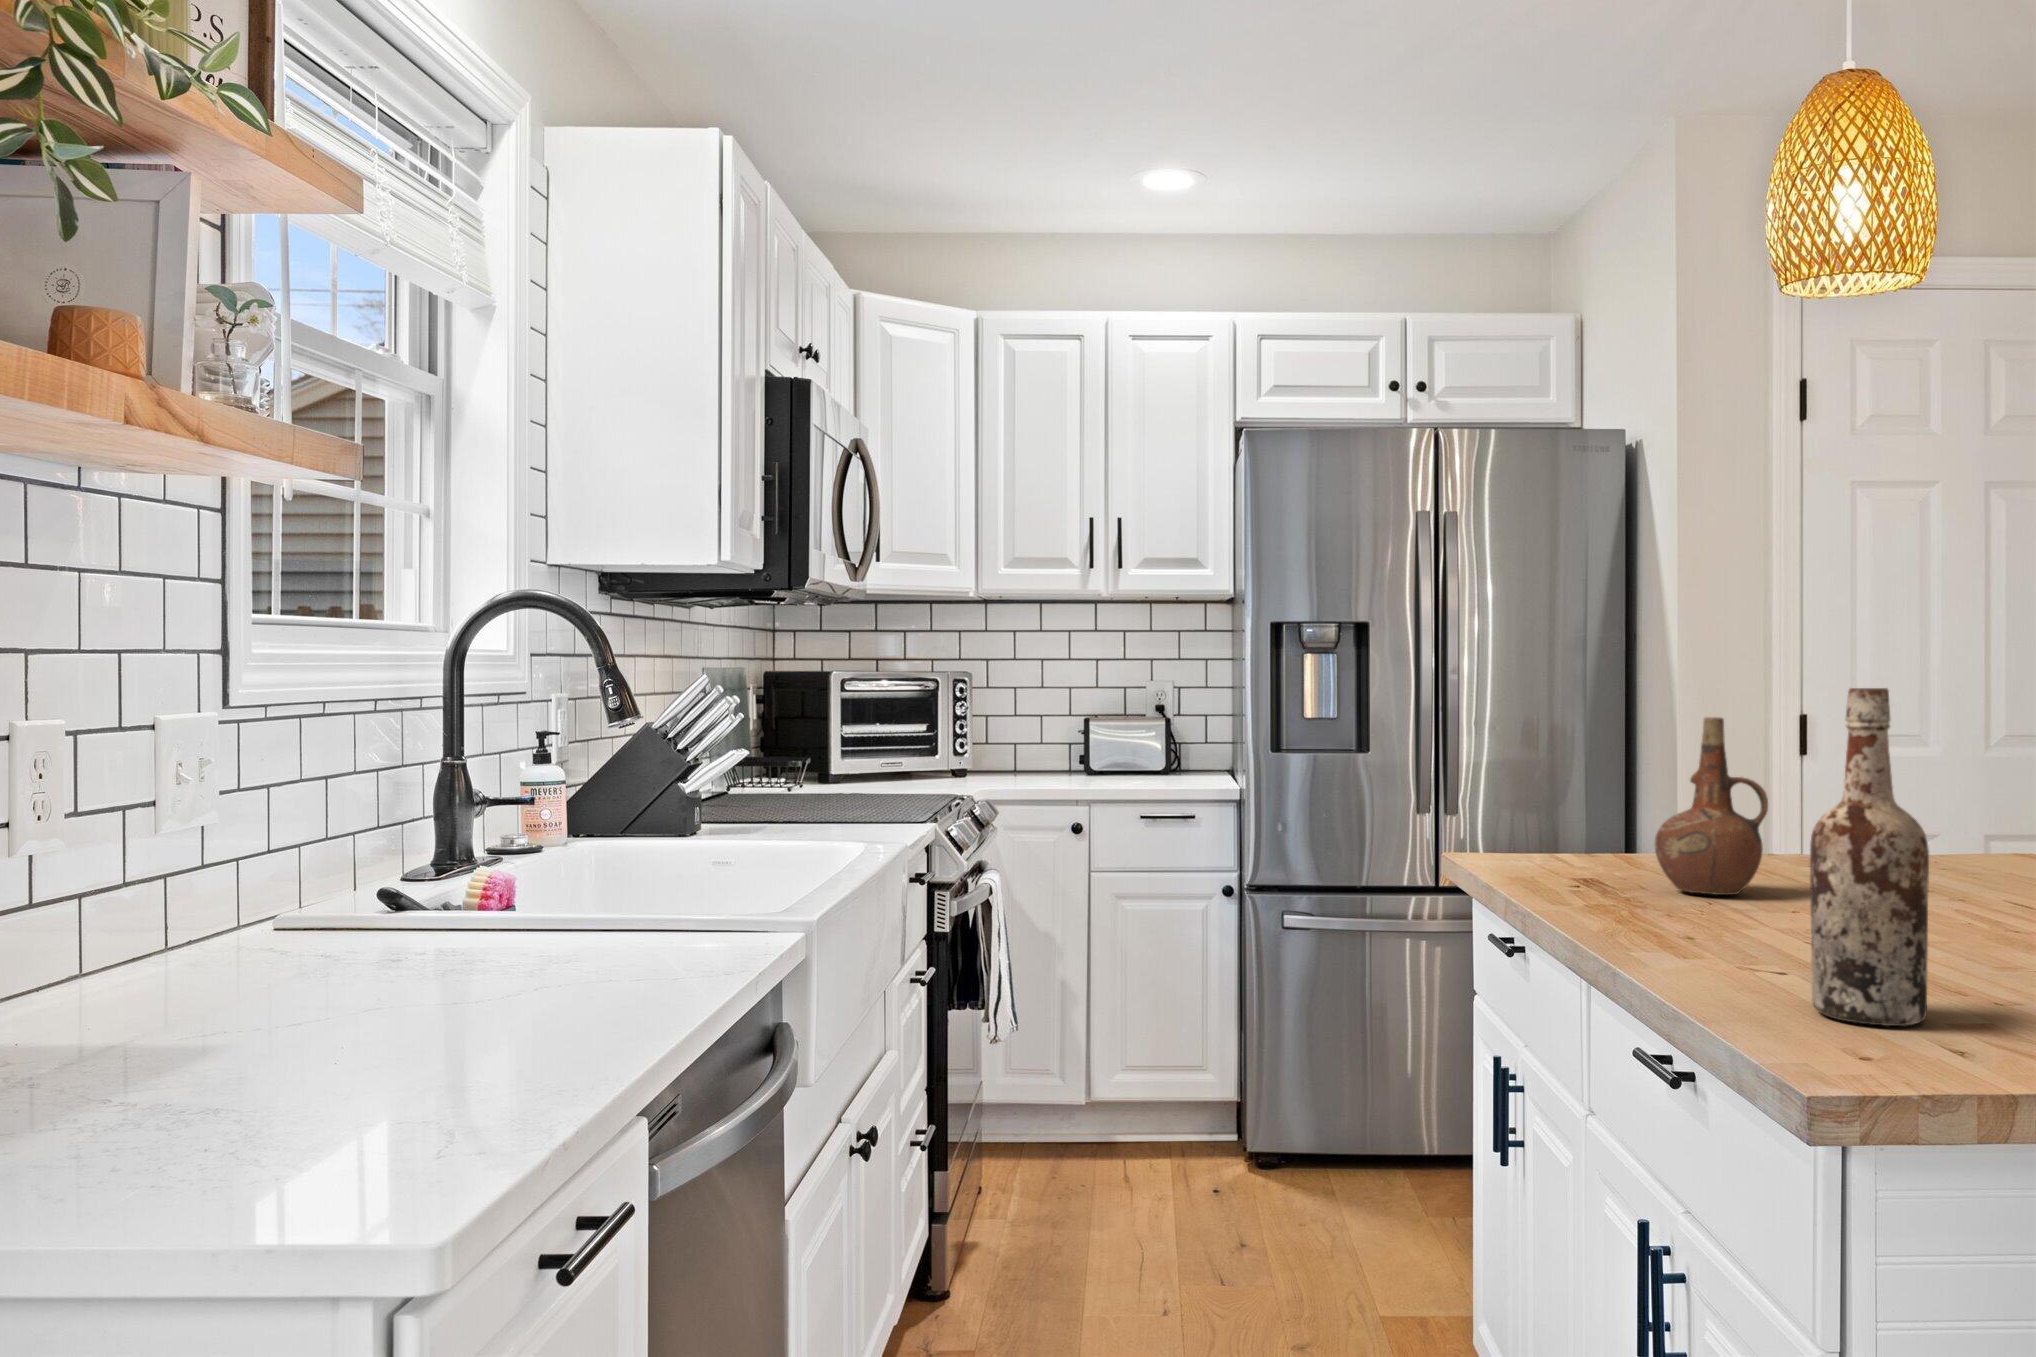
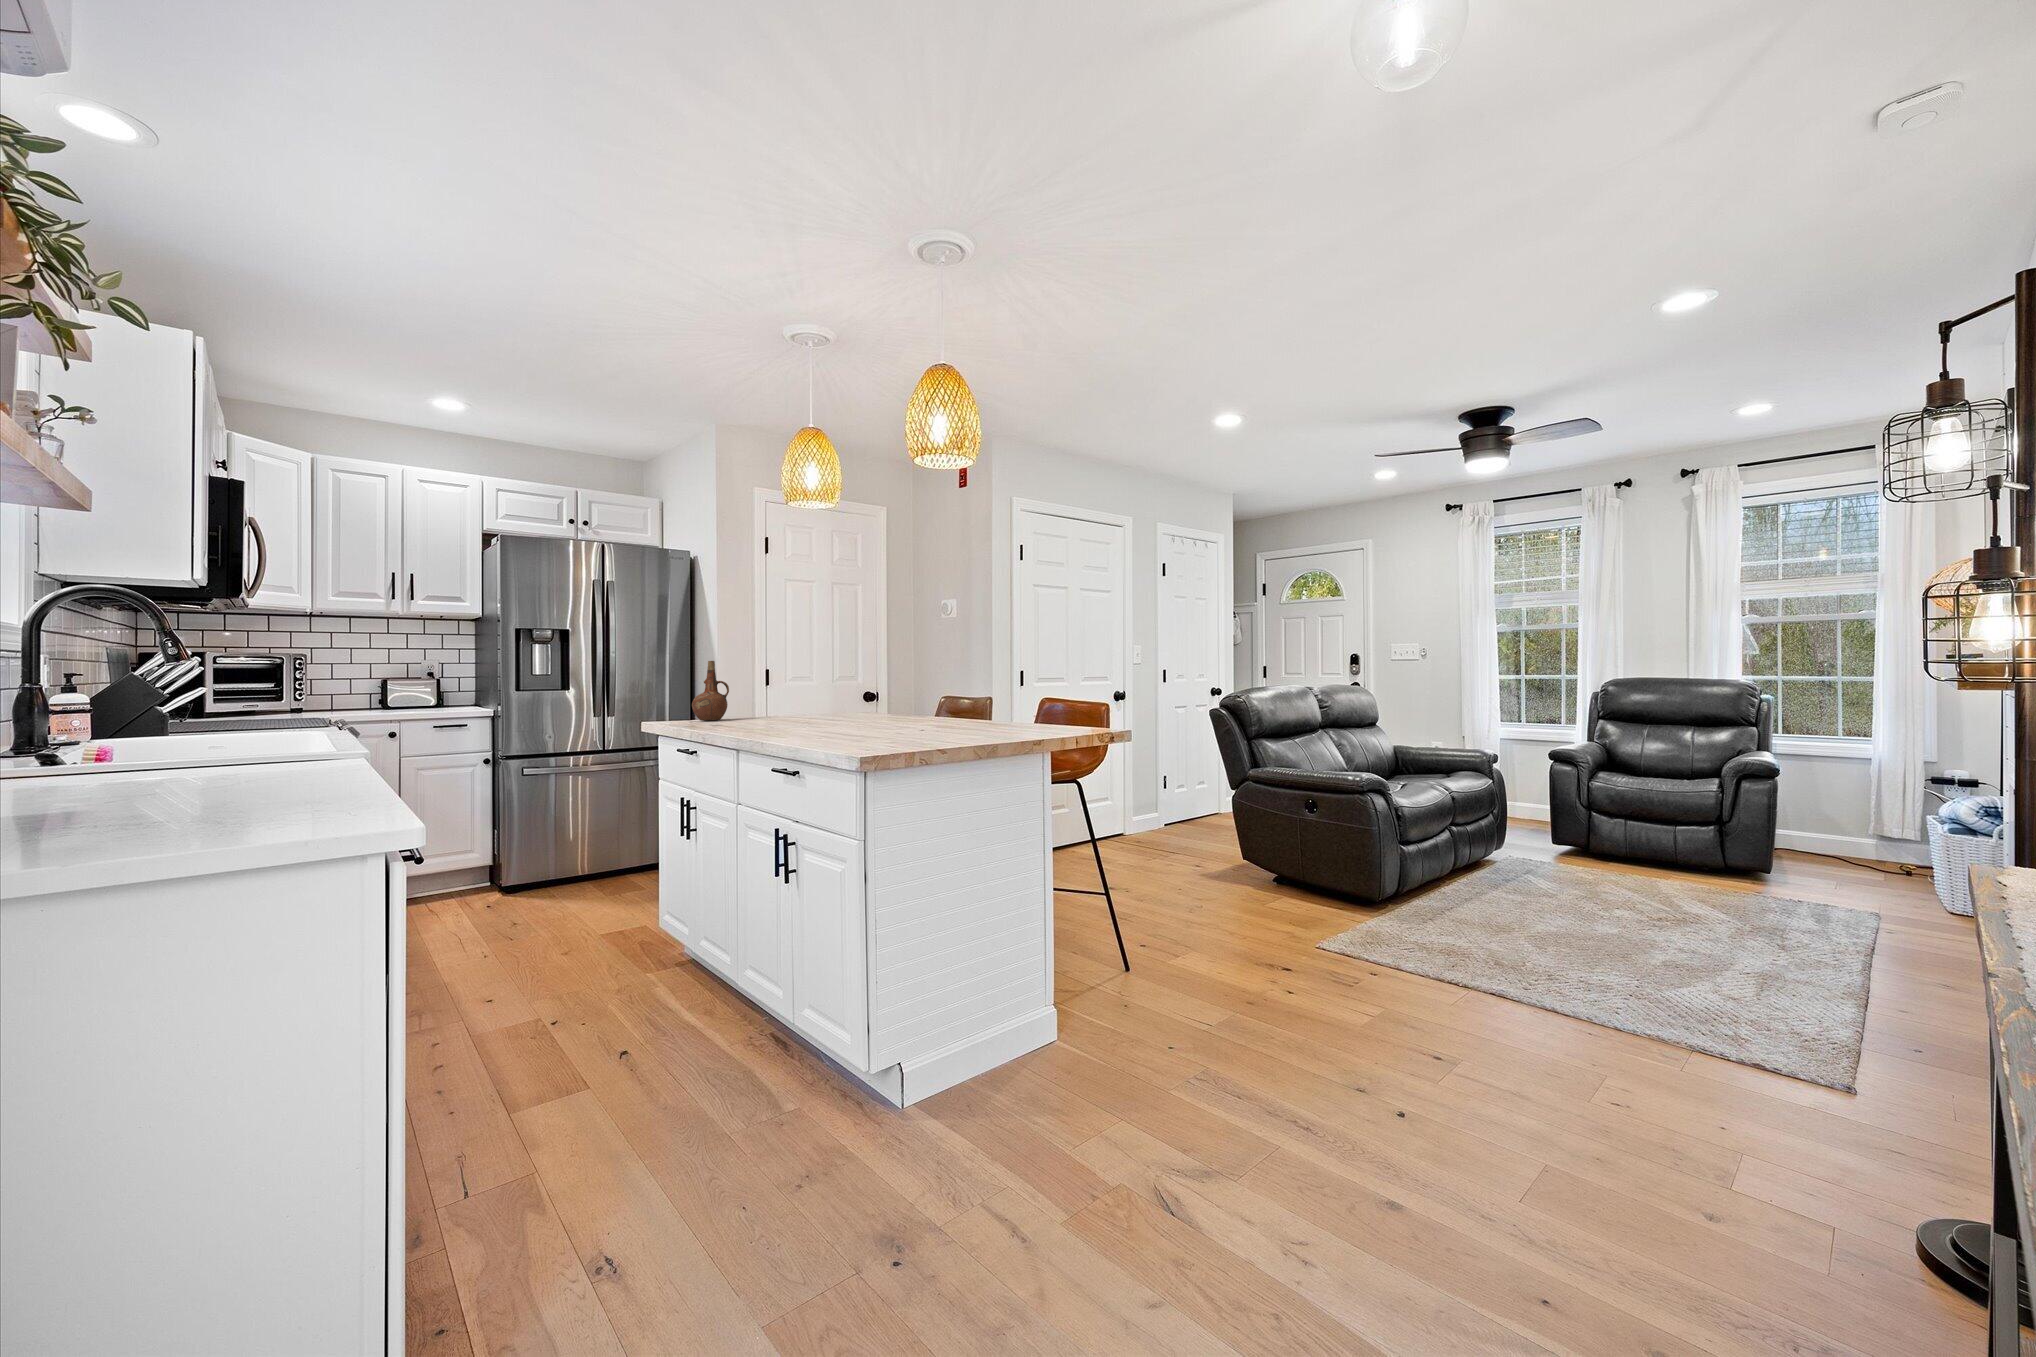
wine bottle: present [1810,688,1929,1026] -> none [733,642,762,732]

